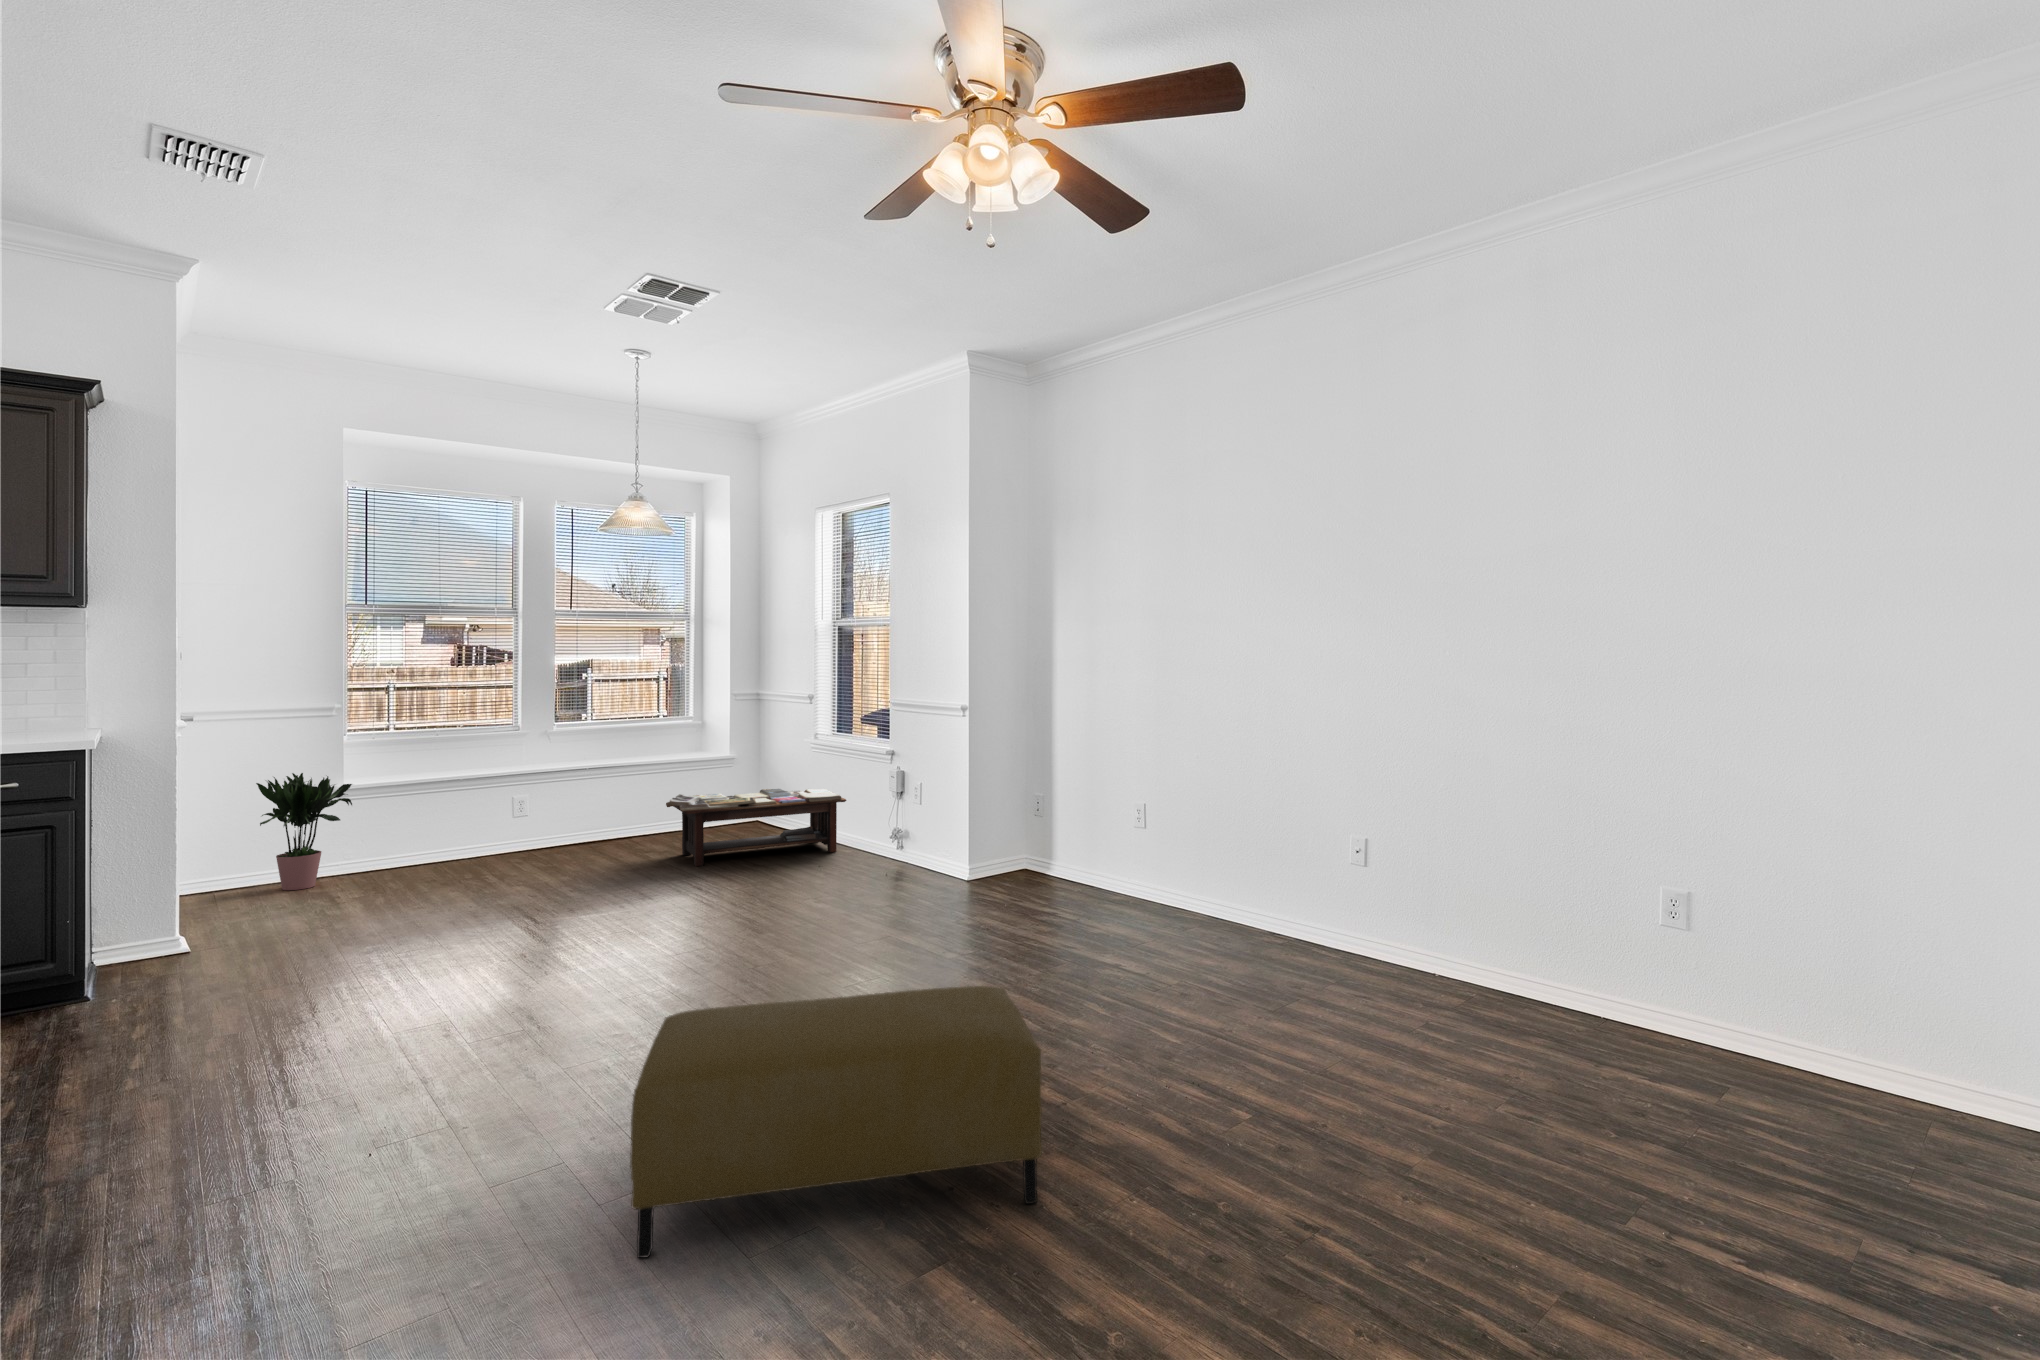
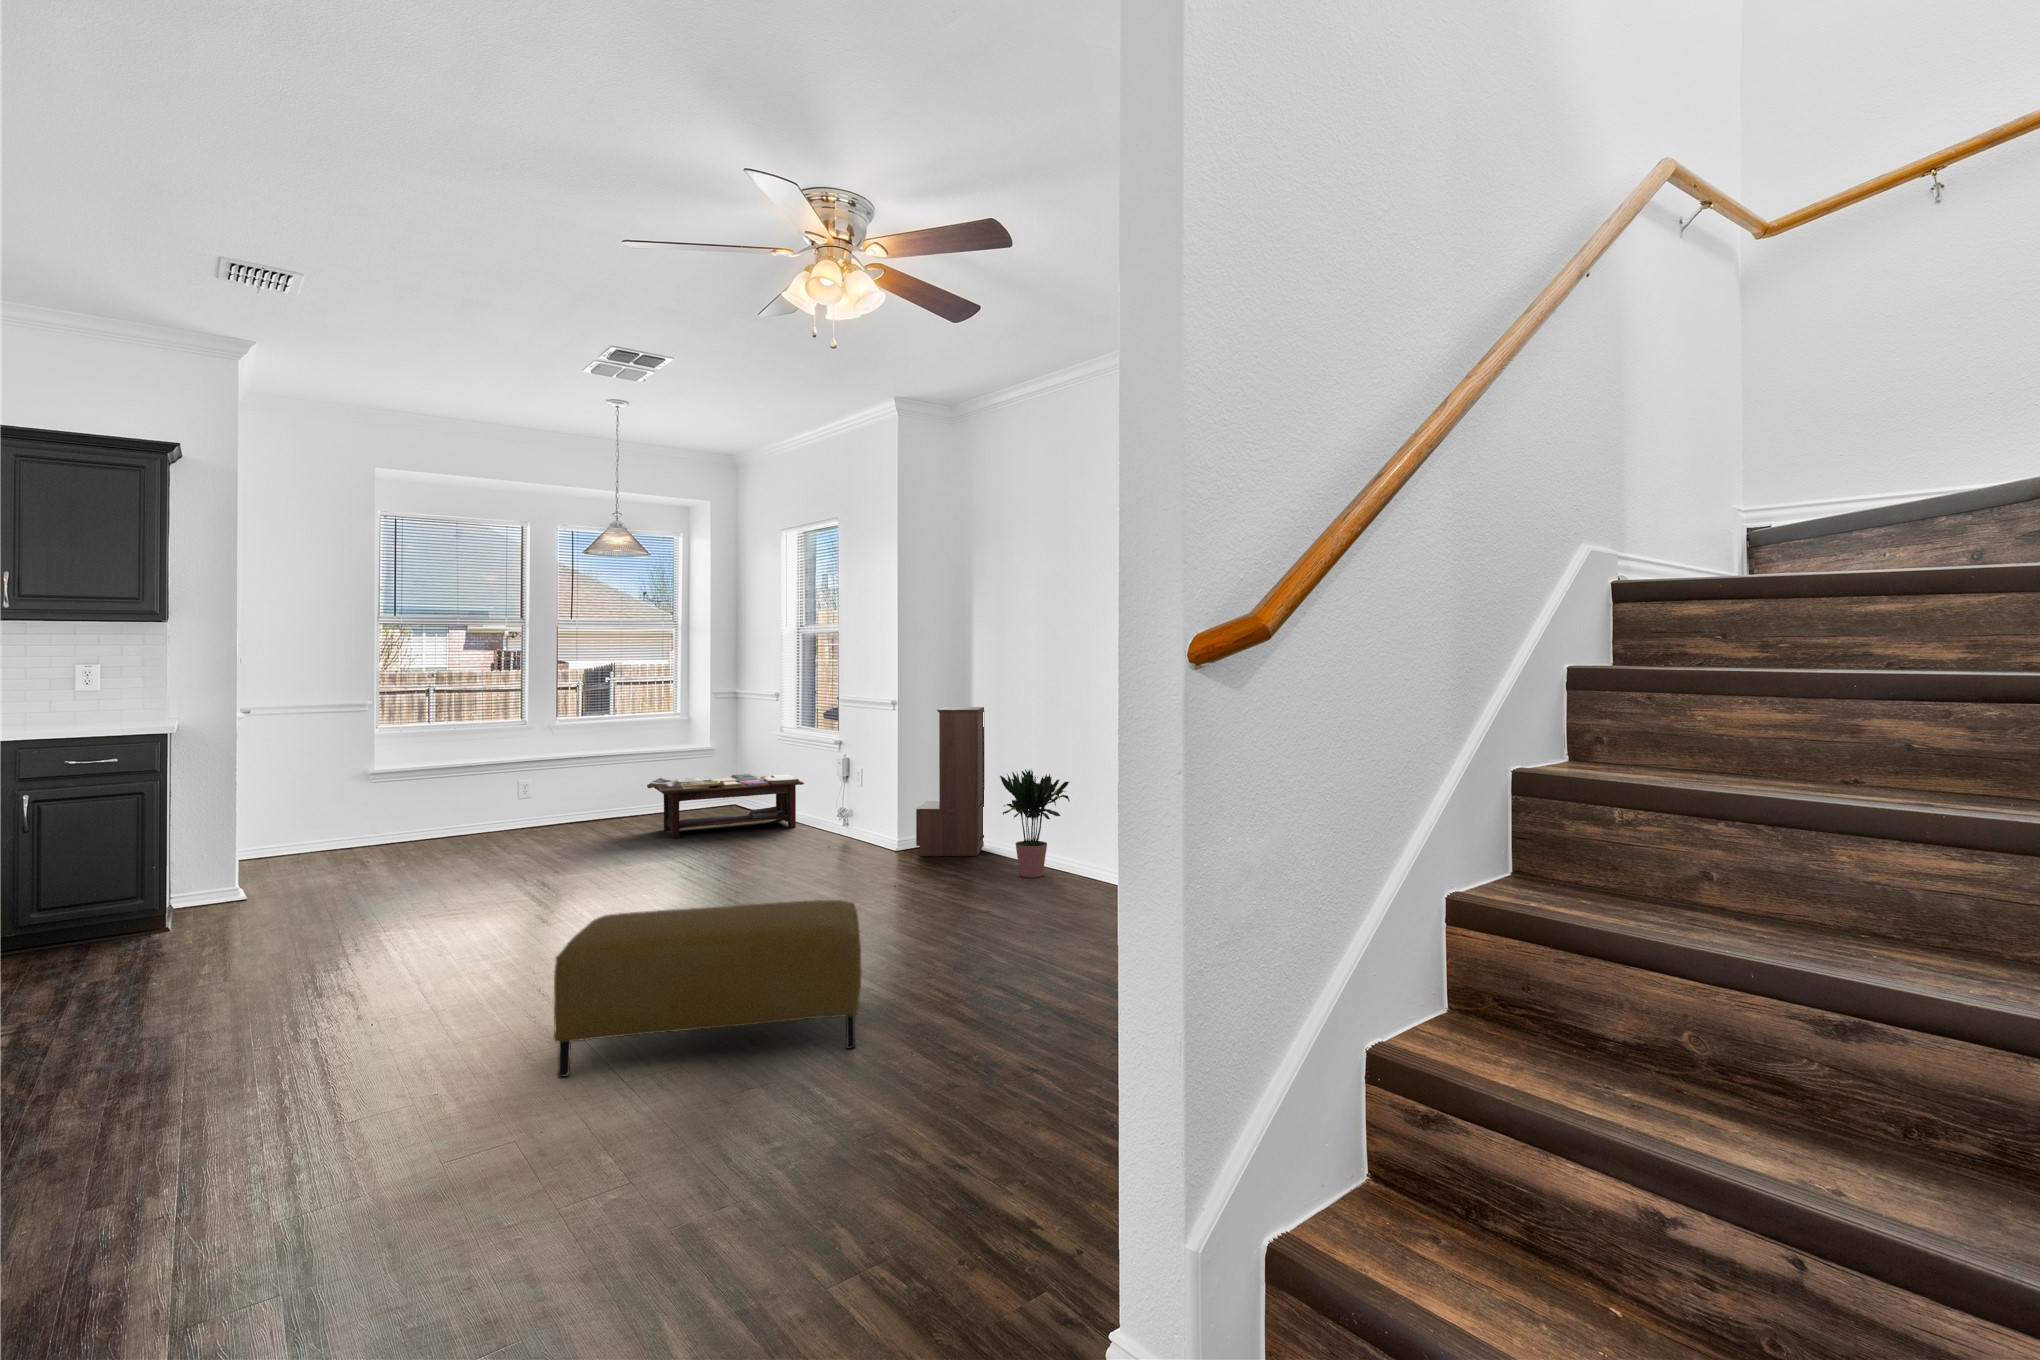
bookshelf: none [994,714,1070,892] -> present [916,707,985,856]
potted plant: present [256,773,352,890] -> present [1000,769,1070,878]

